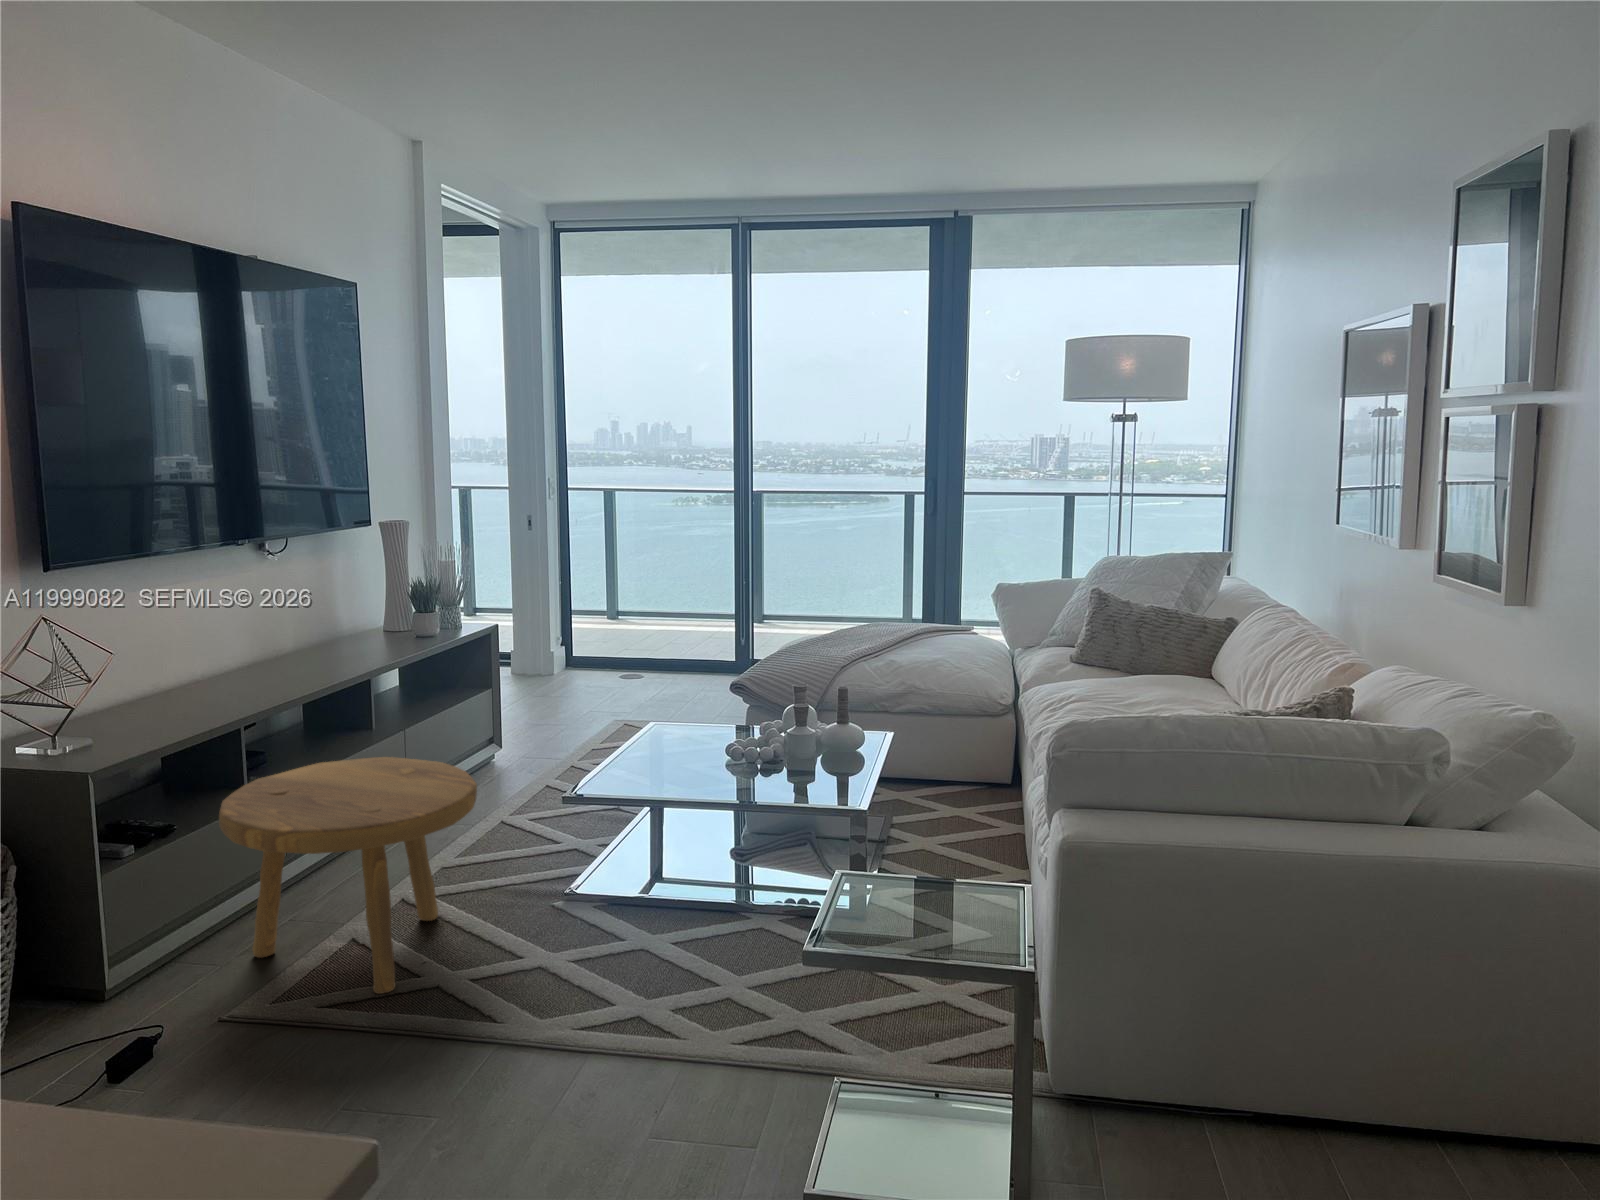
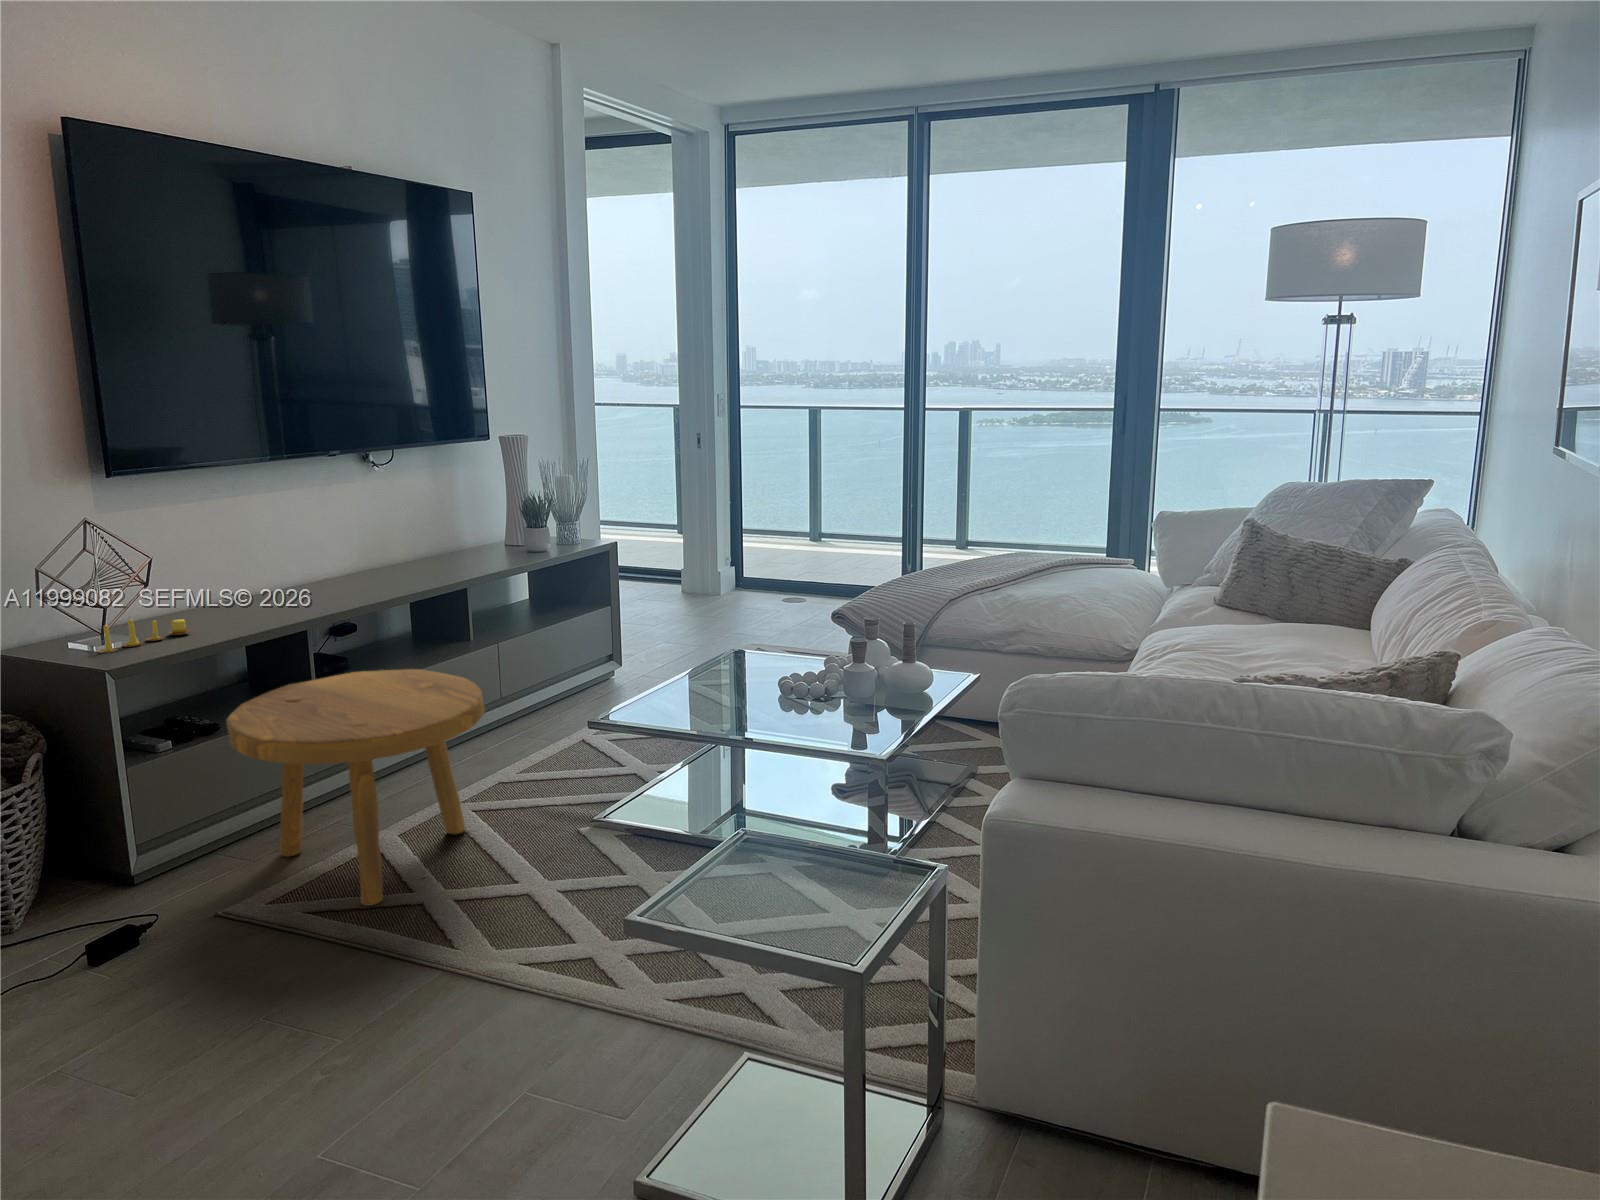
candle: none [61,715,144,756] -> present [98,618,191,653]

